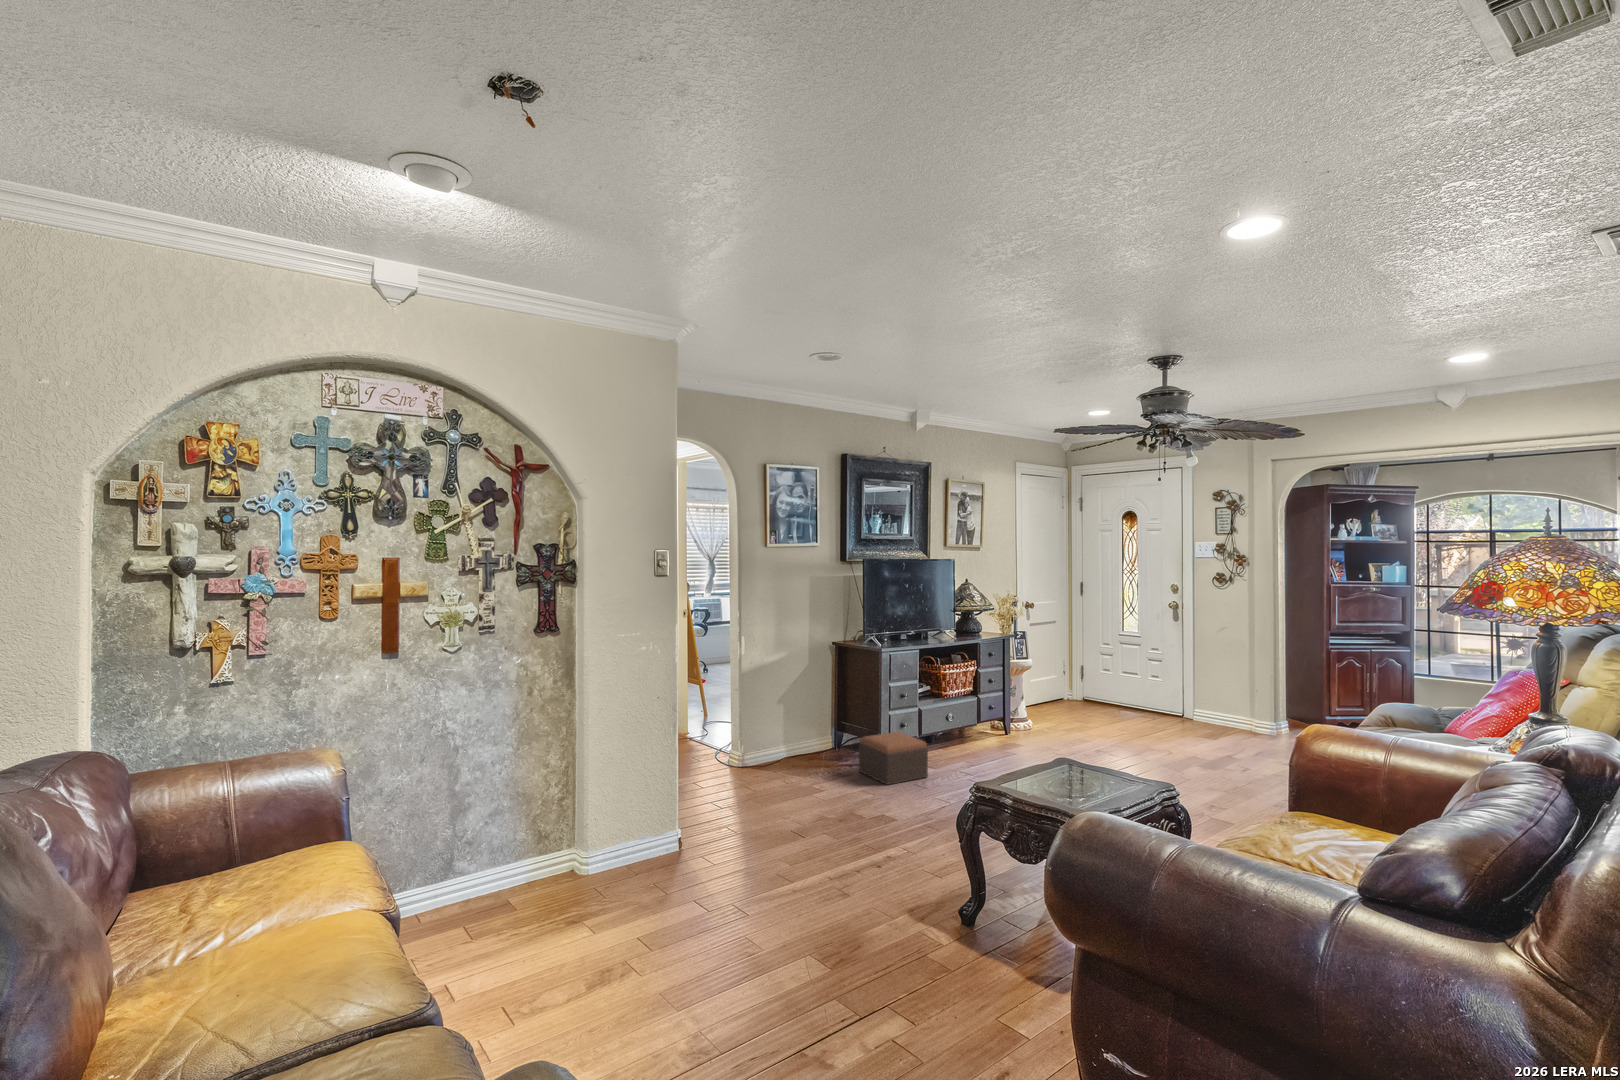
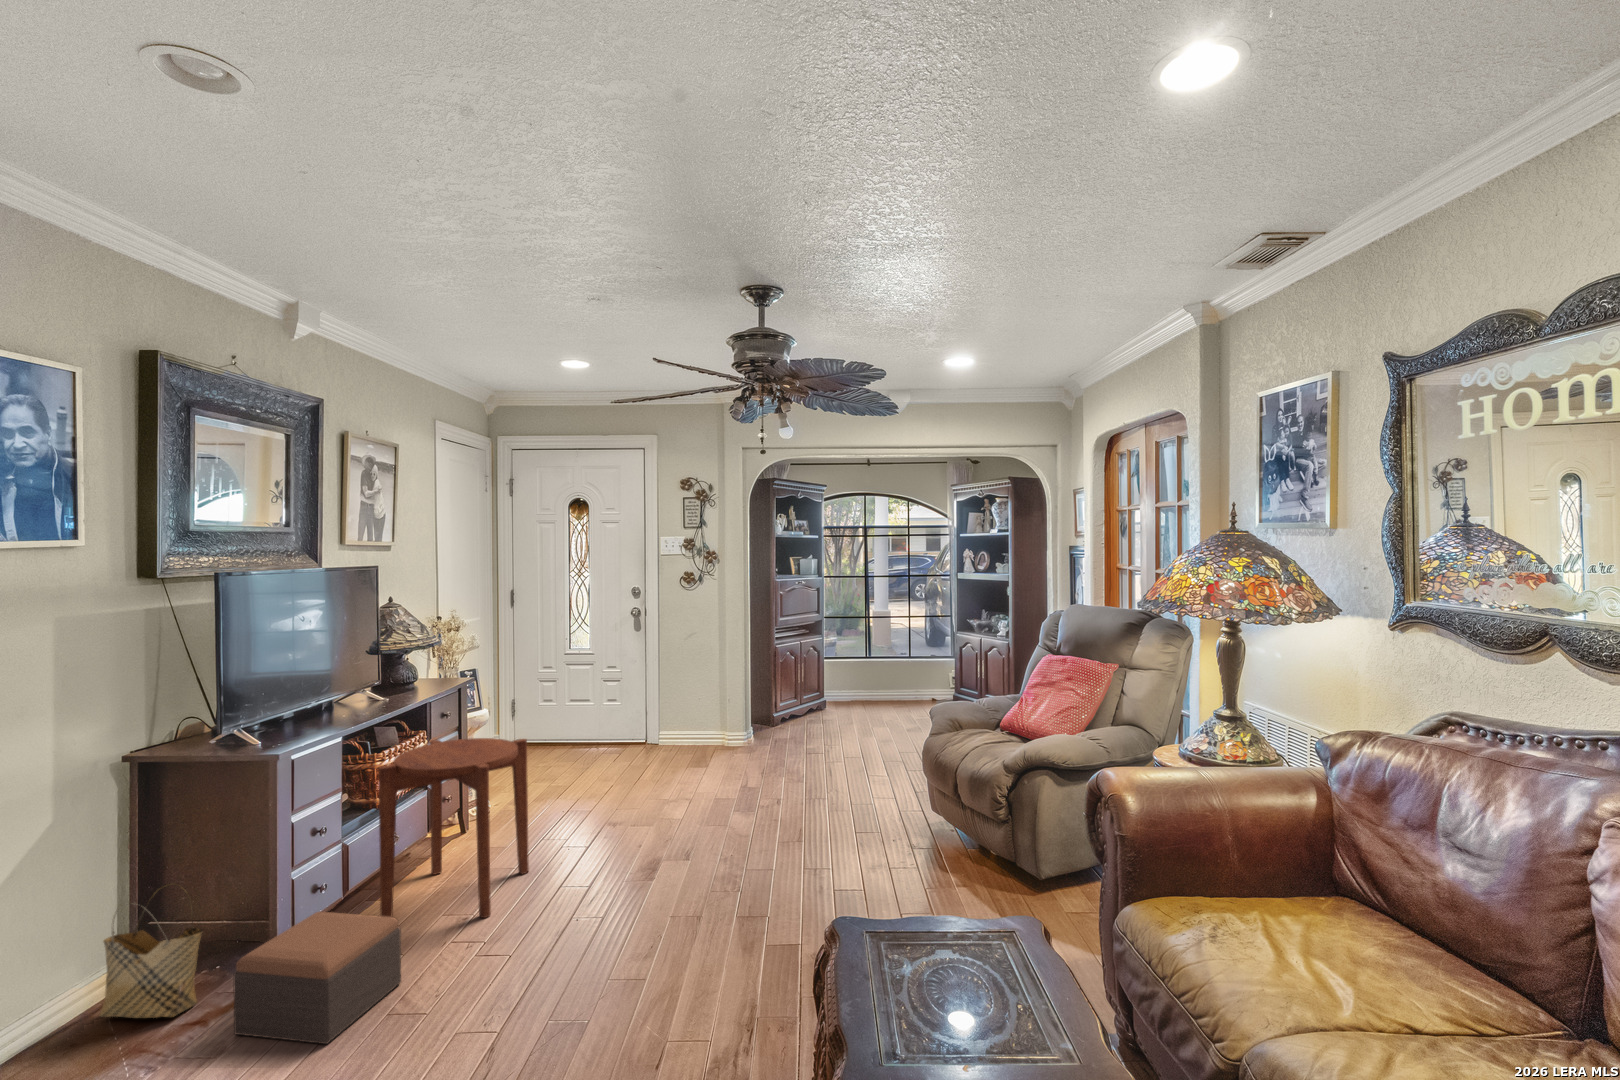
side table: none [938,665,1025,769] -> present [379,738,529,918]
woven basket: none [822,703,855,760] -> present [100,883,202,1018]

